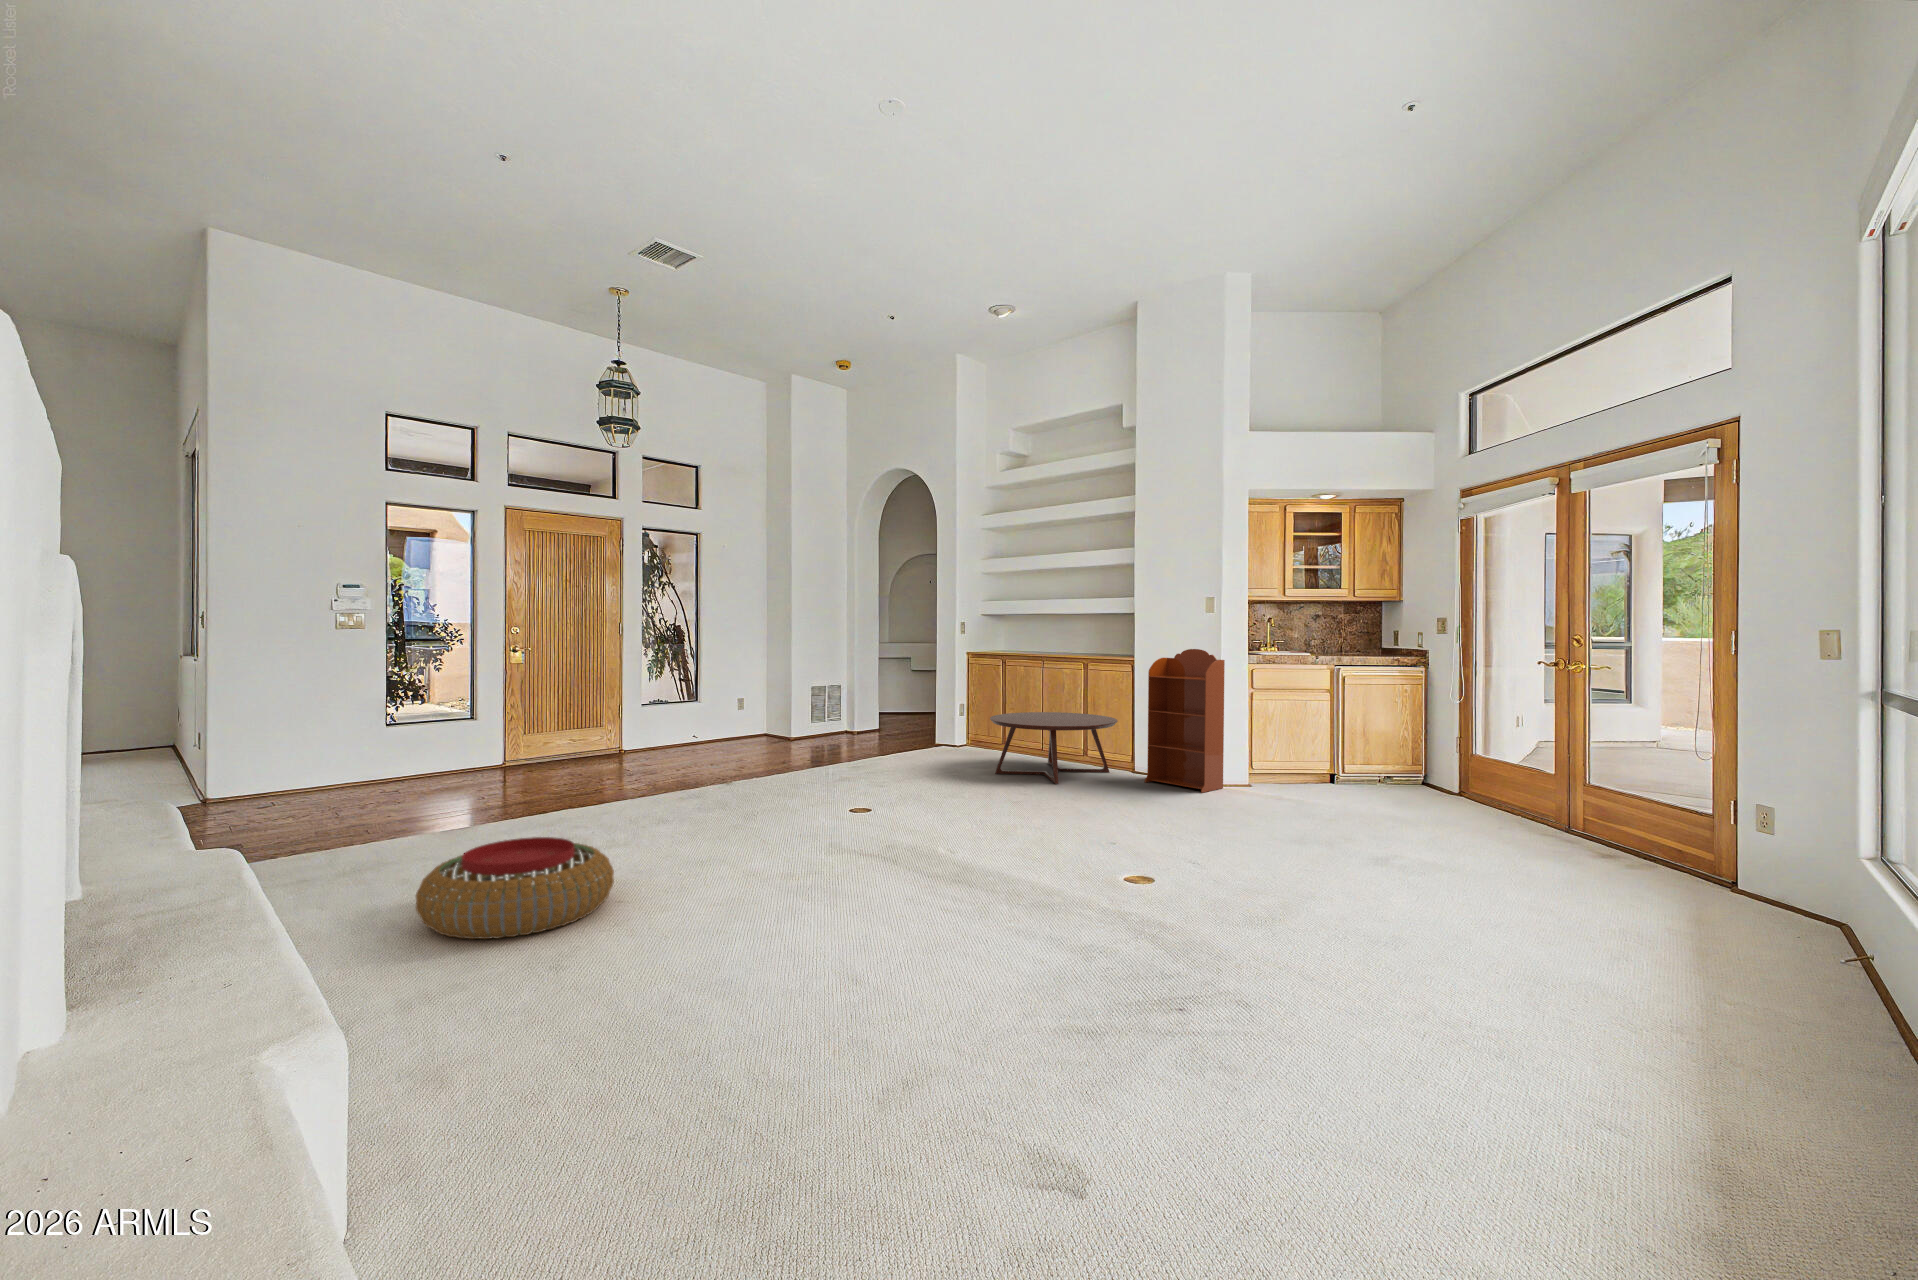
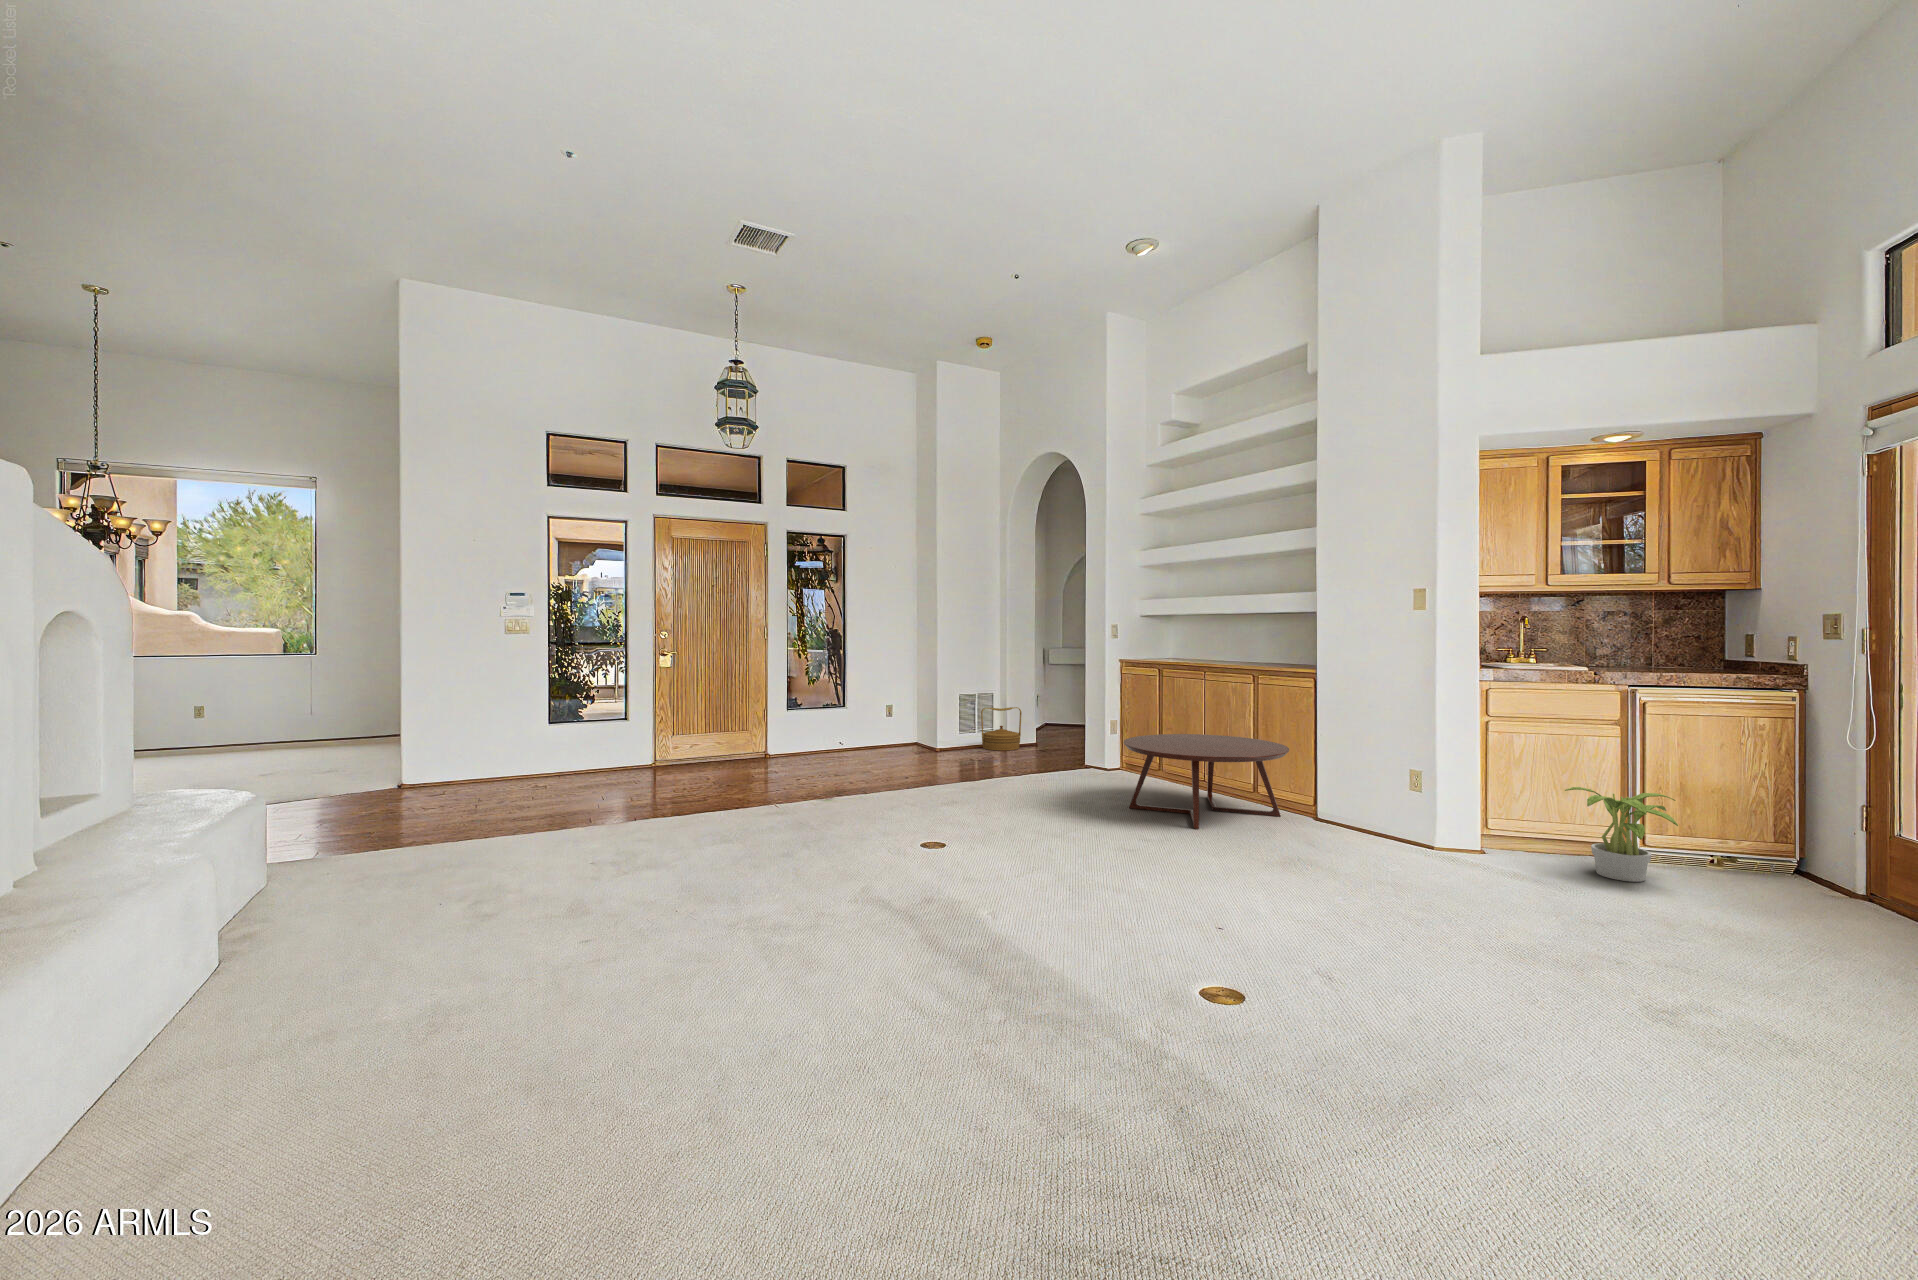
bookcase: present [1145,649,1225,793] -> none [1321,659,1437,859]
woven basket: none [827,697,863,737] -> present [981,707,1022,751]
potted plant: none [1302,735,1366,795] -> present [1565,787,1678,882]
pouf: present [416,837,614,939] -> none [314,866,550,989]

